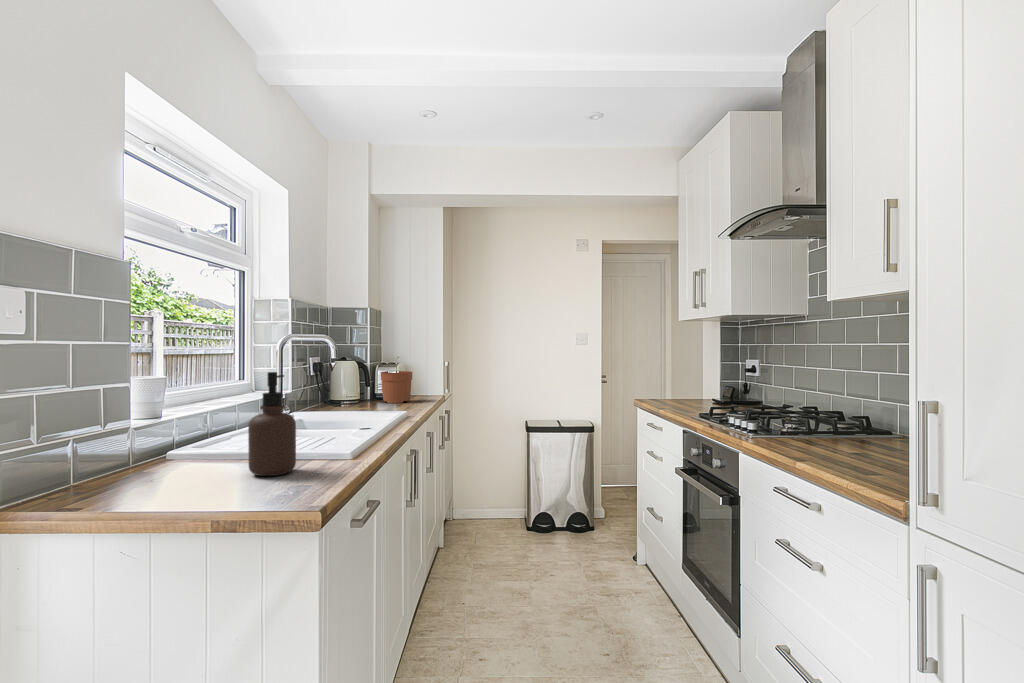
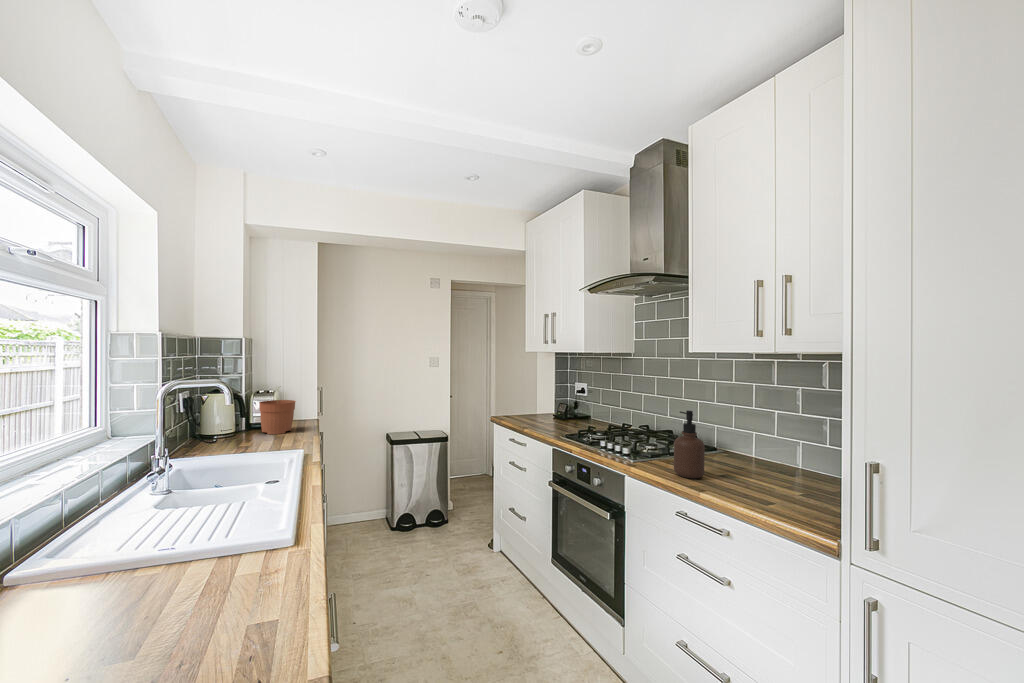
soap dispenser: present [248,372,296,476] -> present [674,411,705,478]

